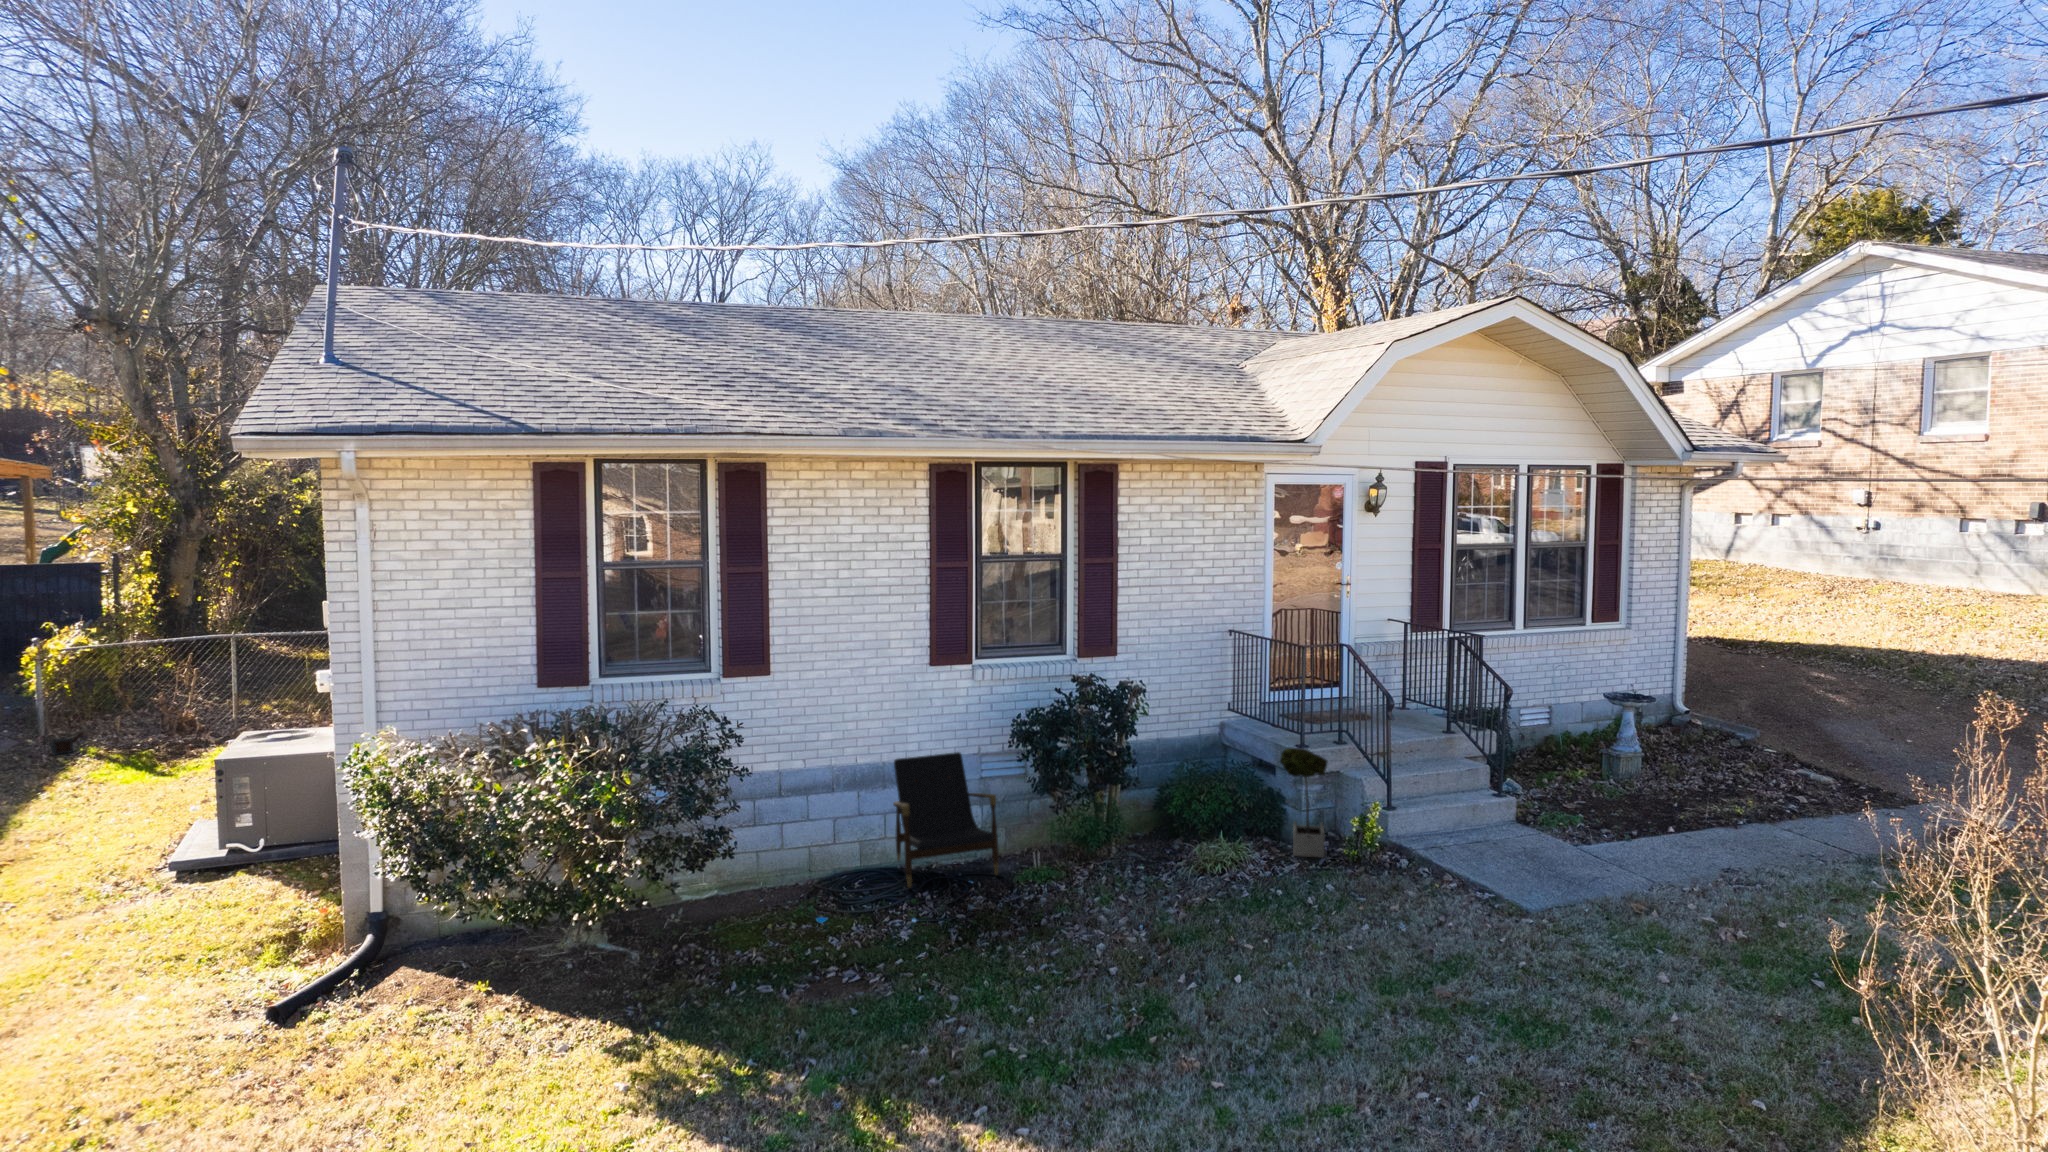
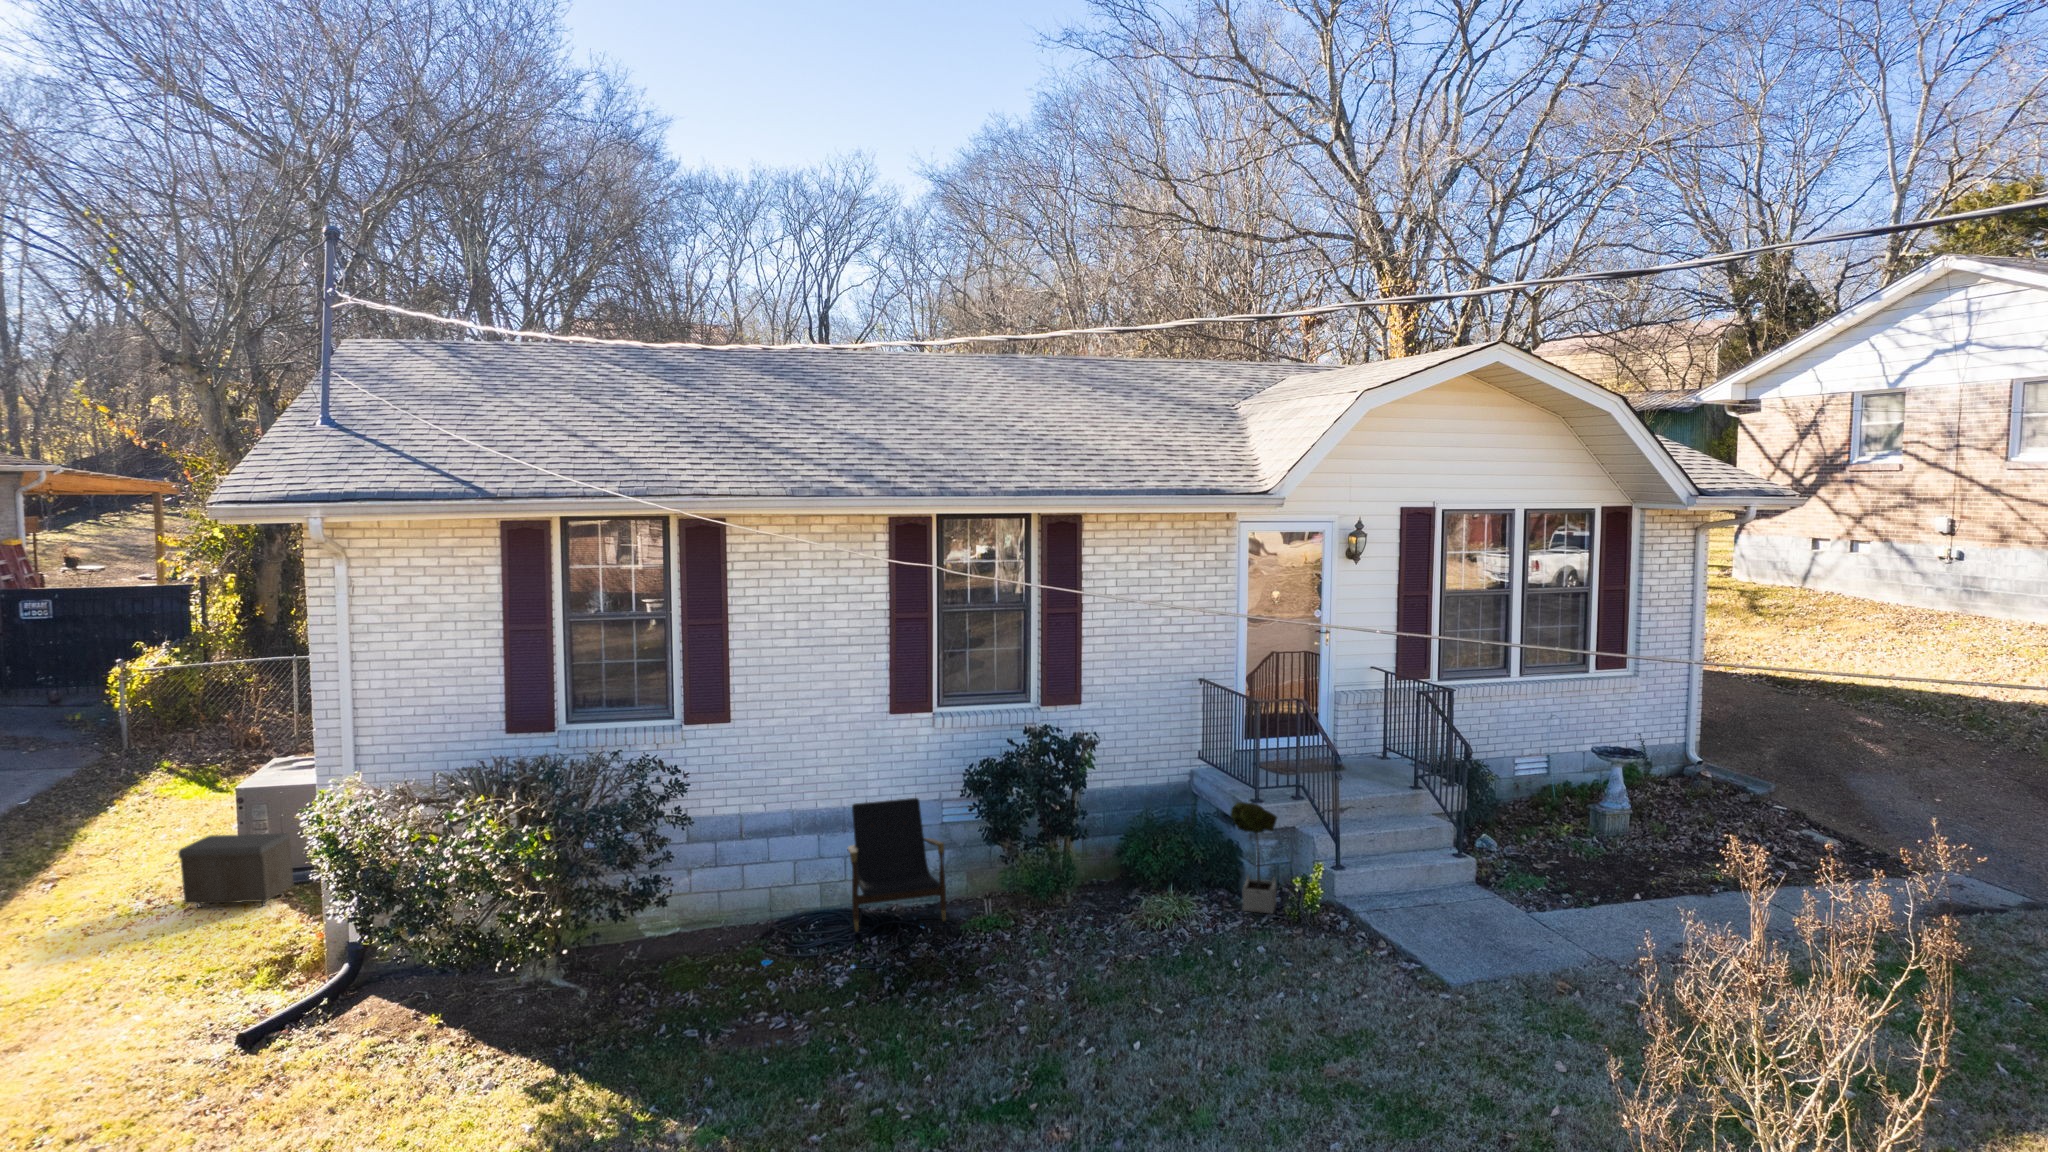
watering can: present [43,733,82,755] -> none [123,747,160,768]
storage bench: none [154,807,279,890] -> present [178,833,294,908]

